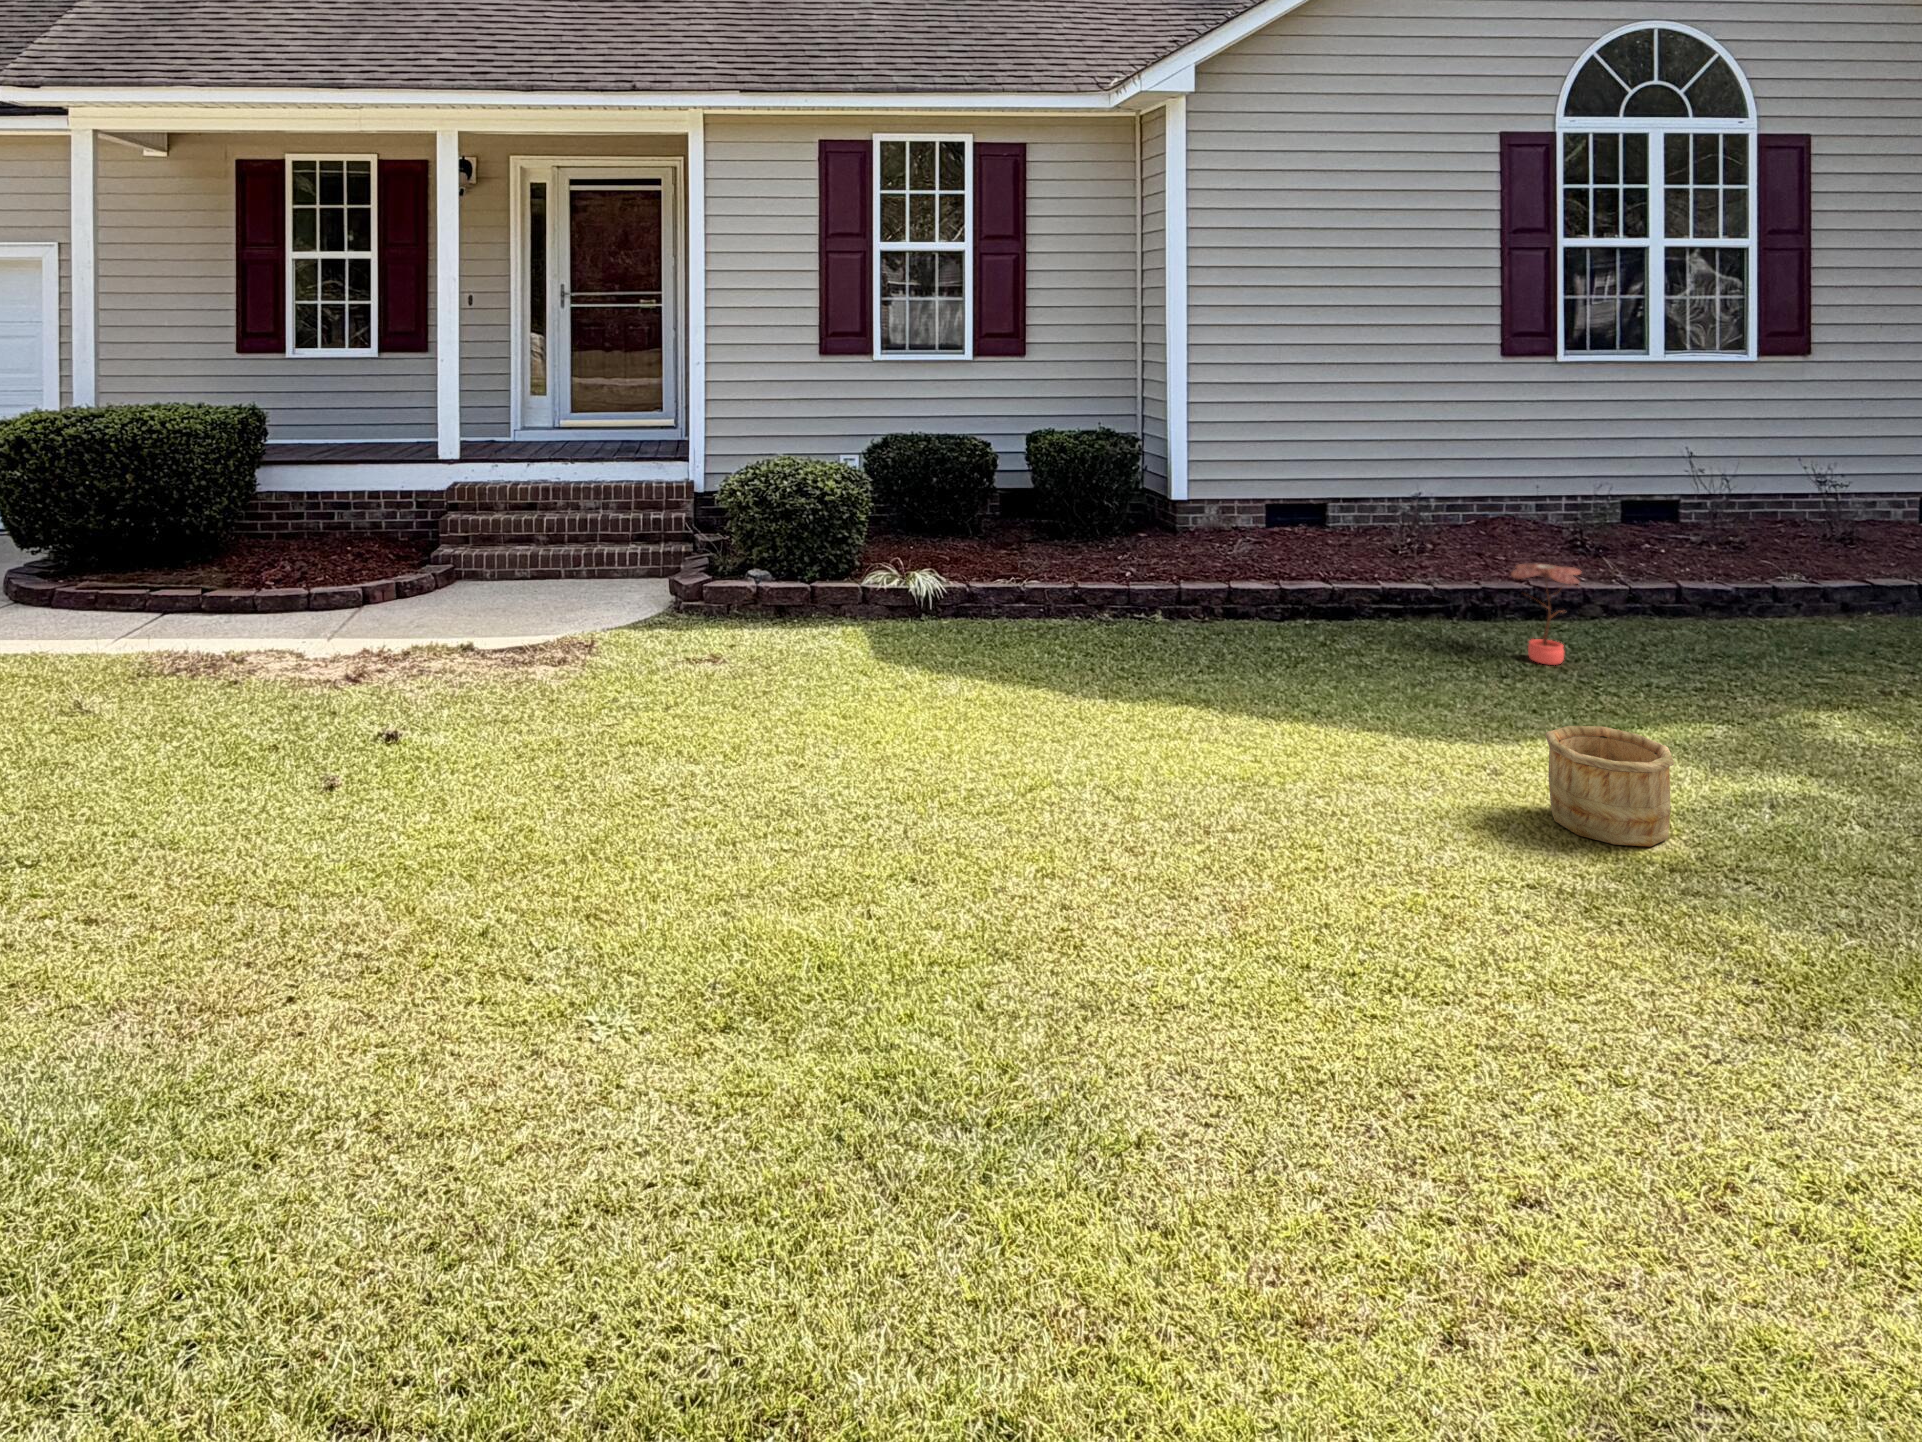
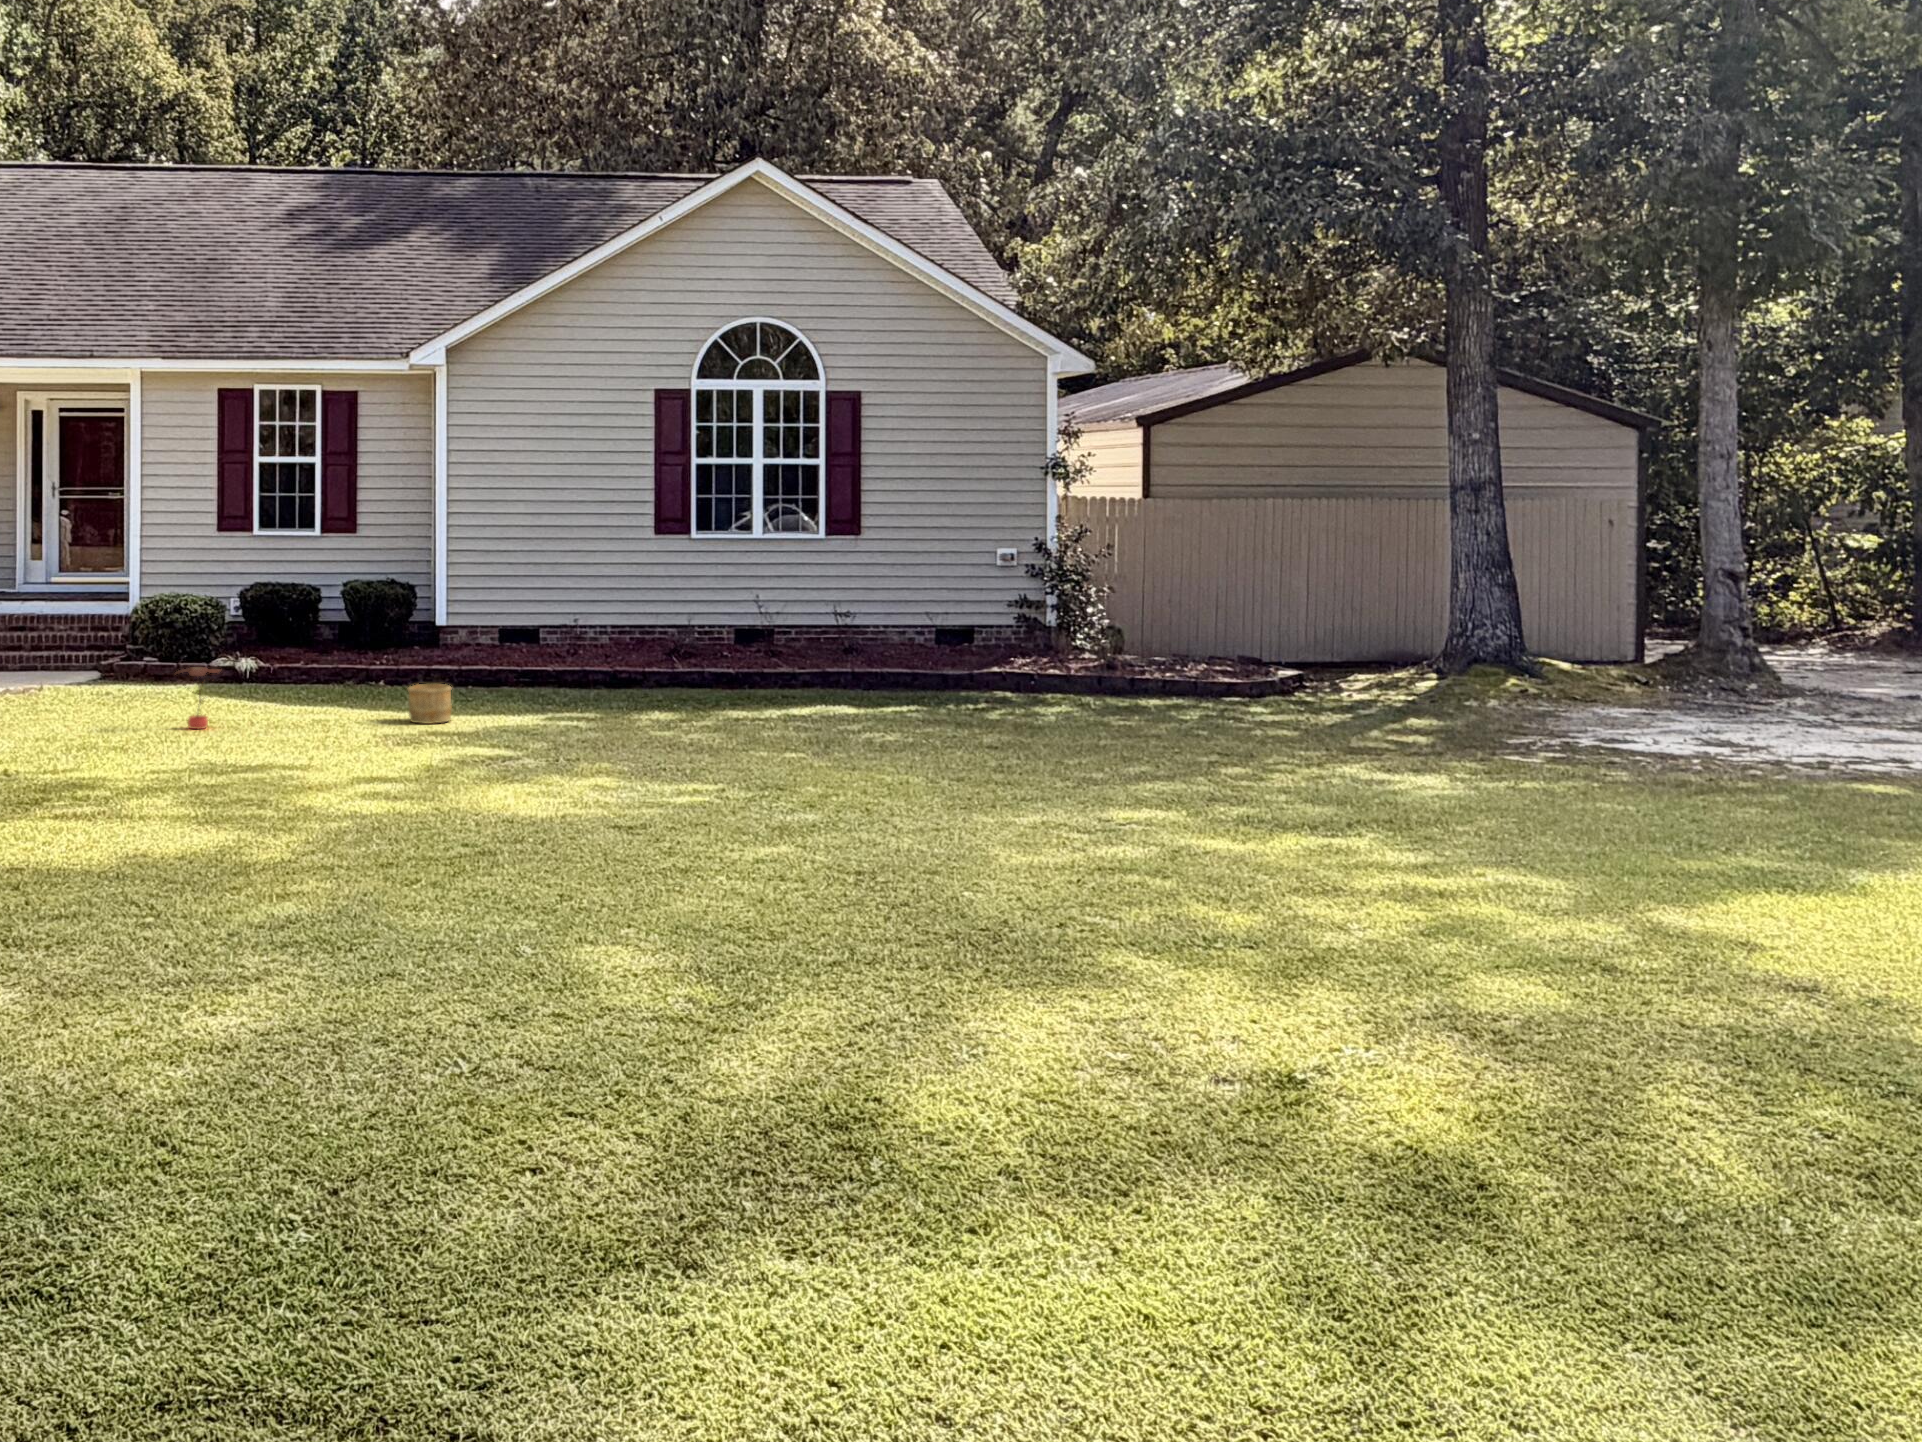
potted plant: present [1511,564,1581,665] -> present [177,667,220,729]

